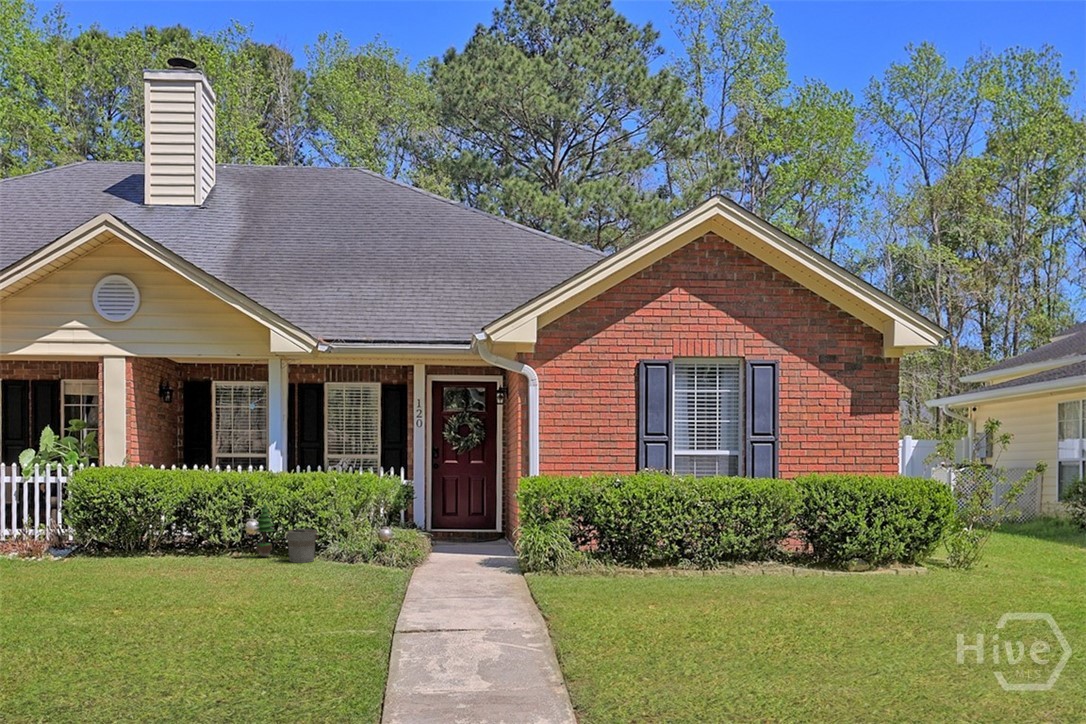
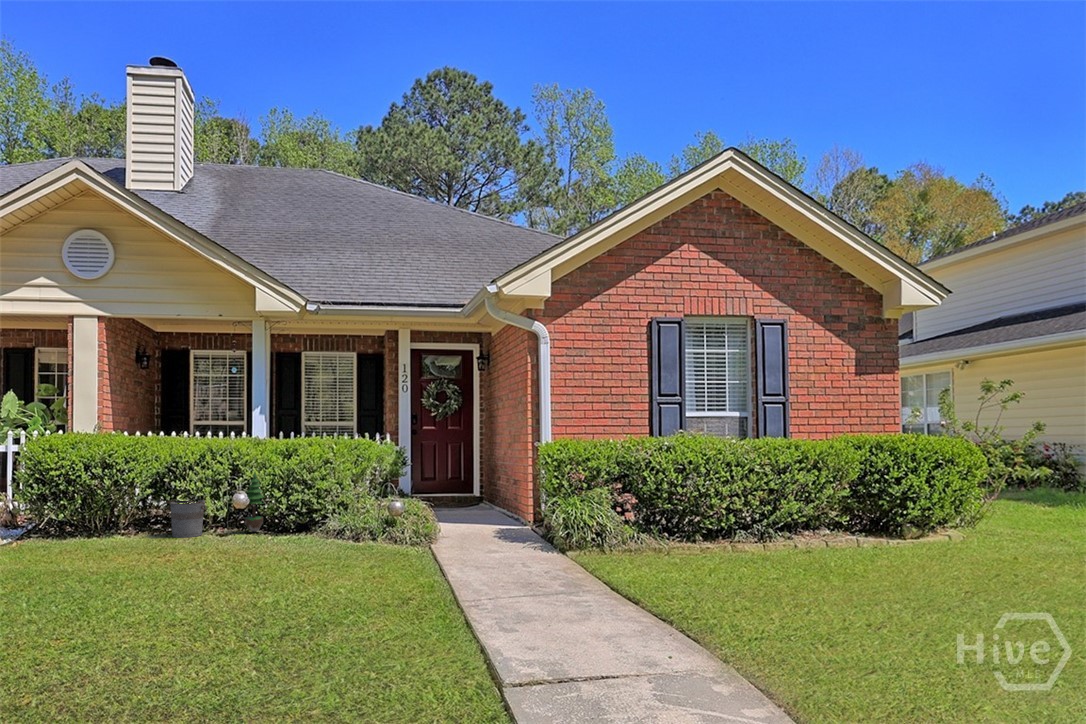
bucket: present [285,529,318,563] -> present [167,500,206,538]

